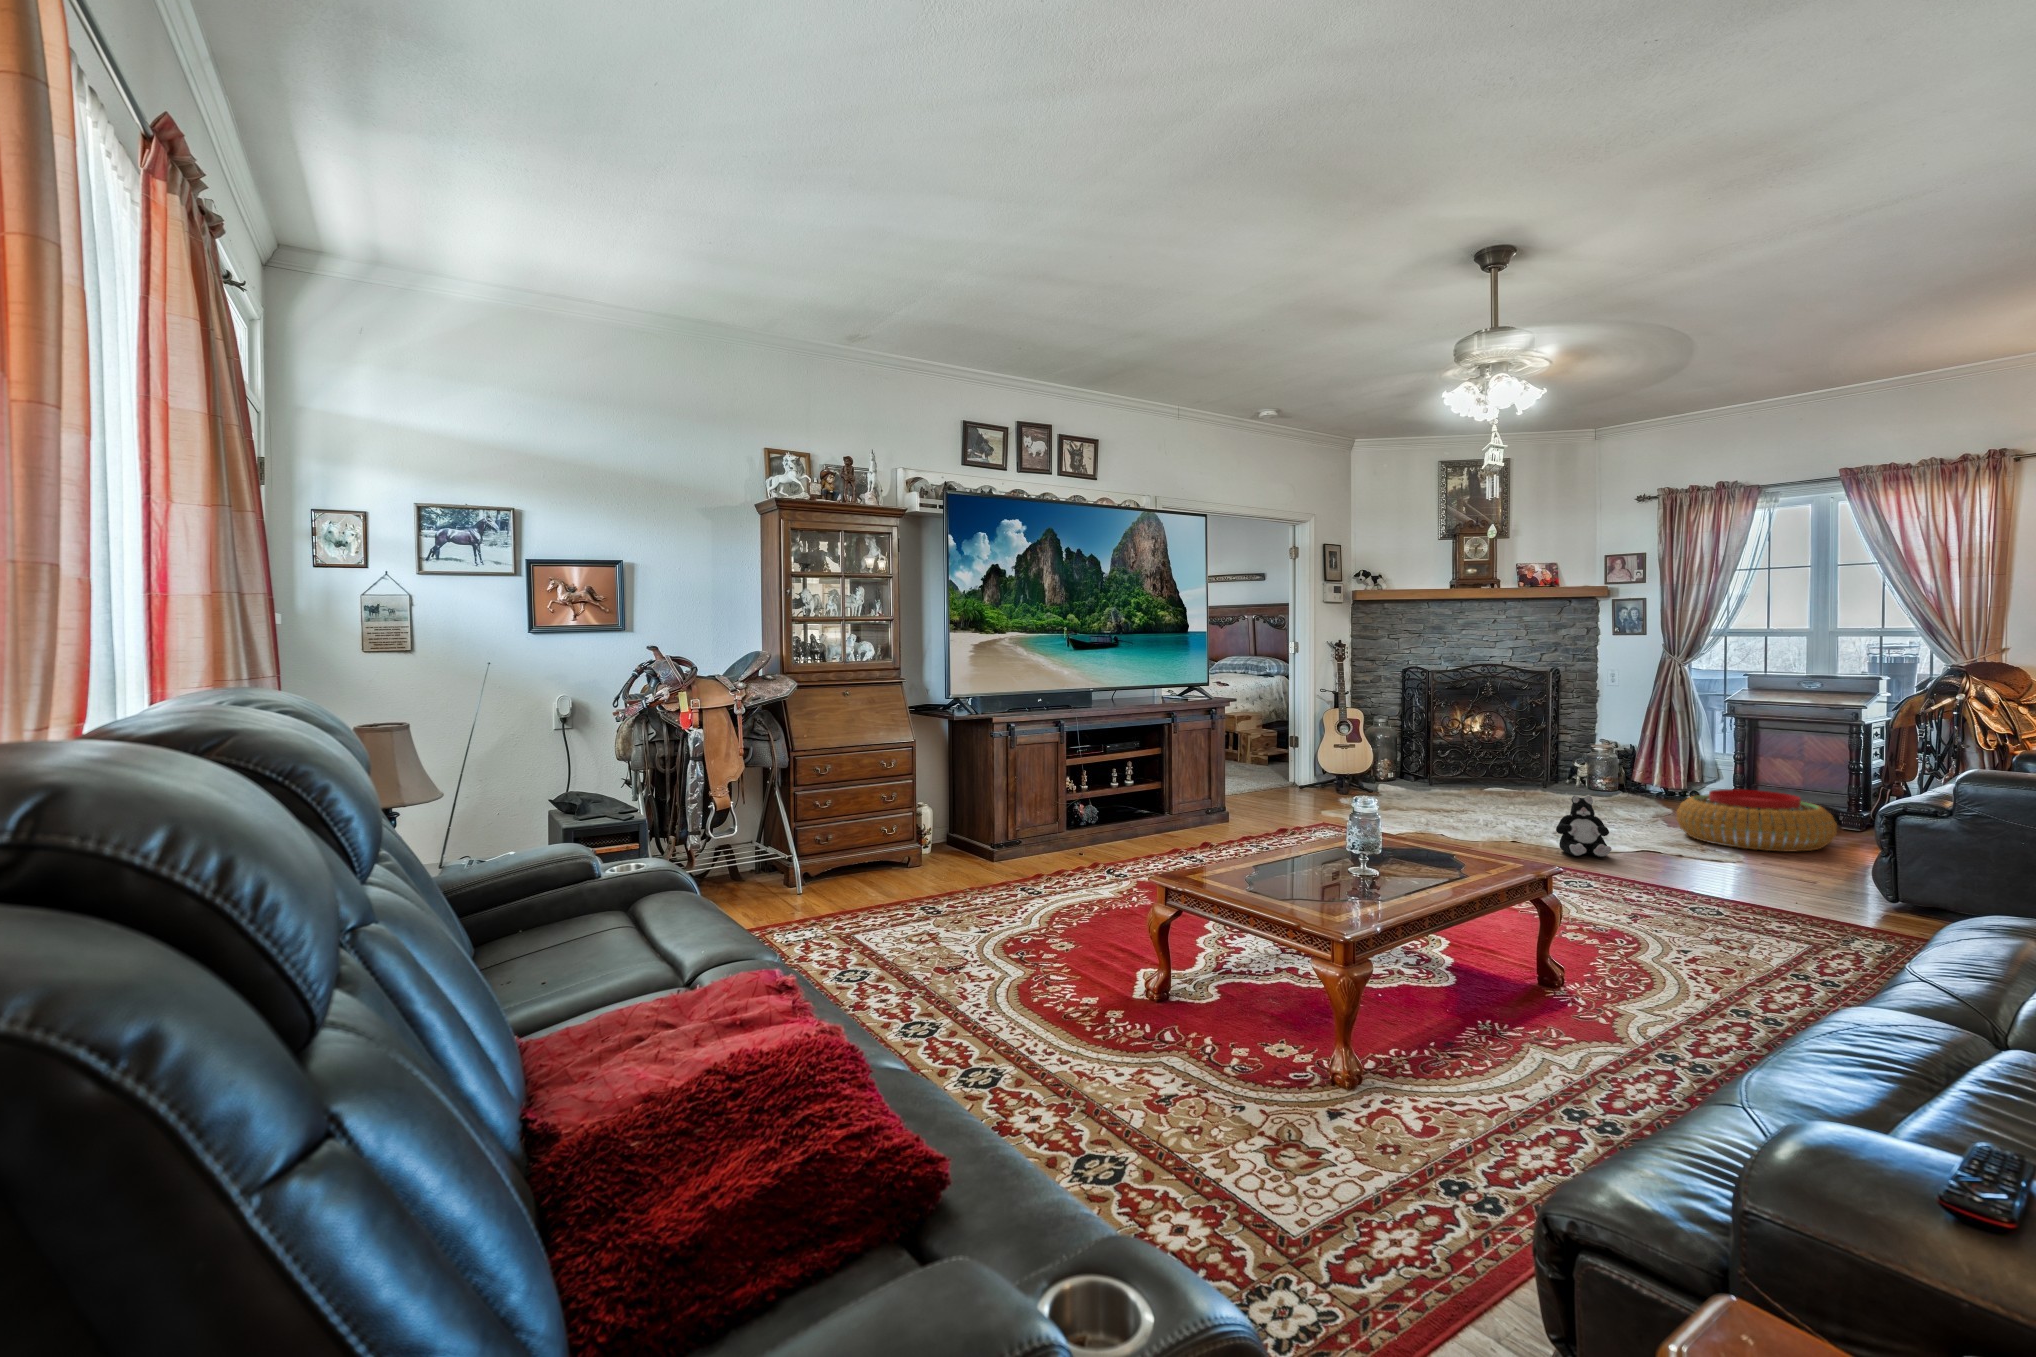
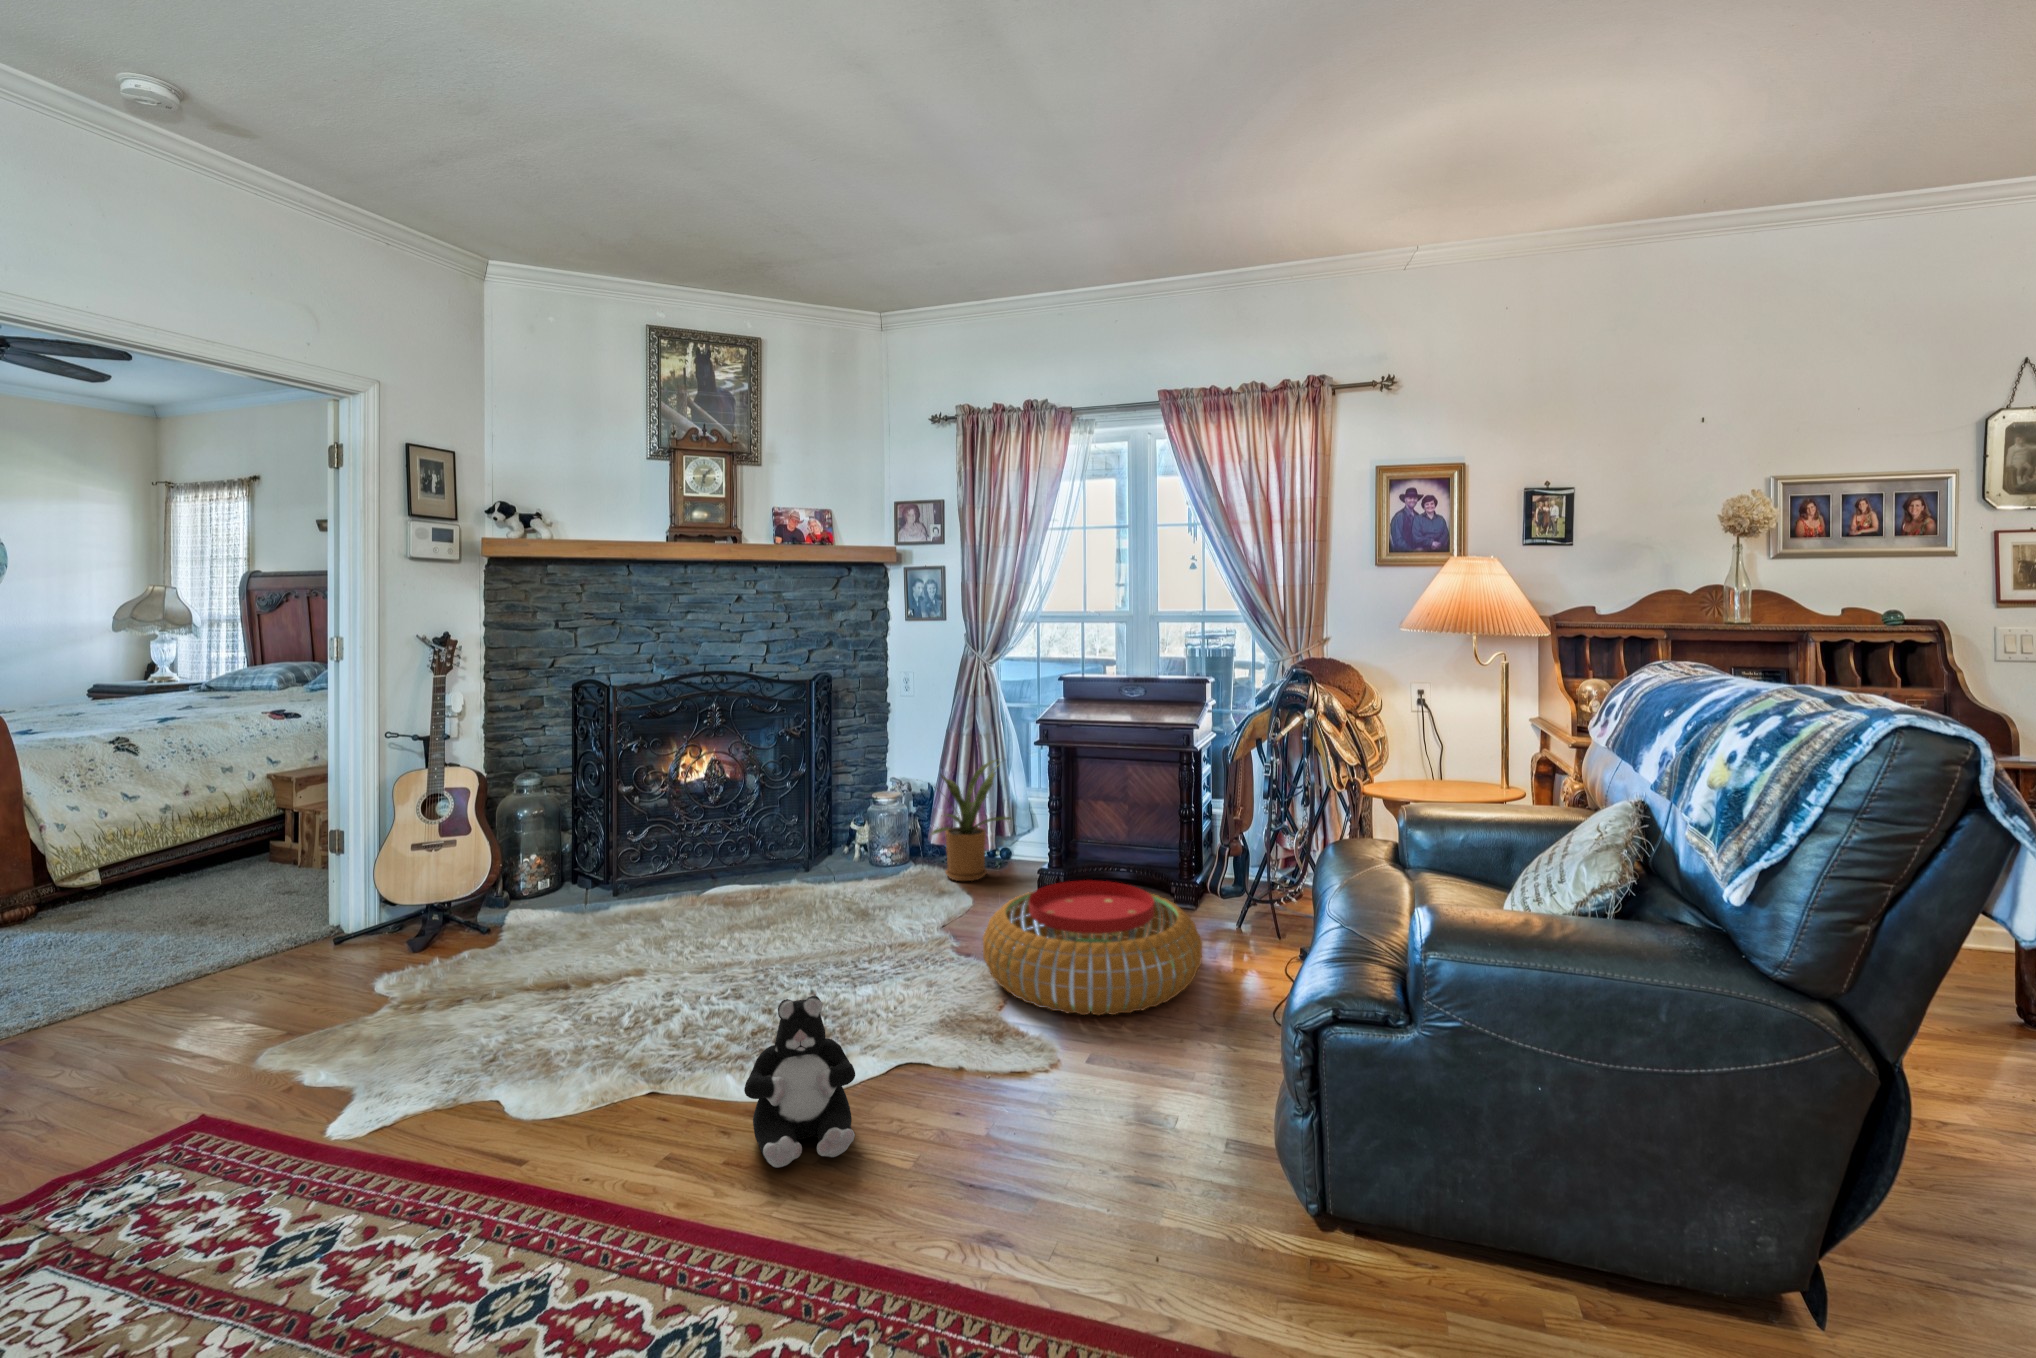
house plant: none [1617,727,1705,805] -> present [932,760,1011,881]

